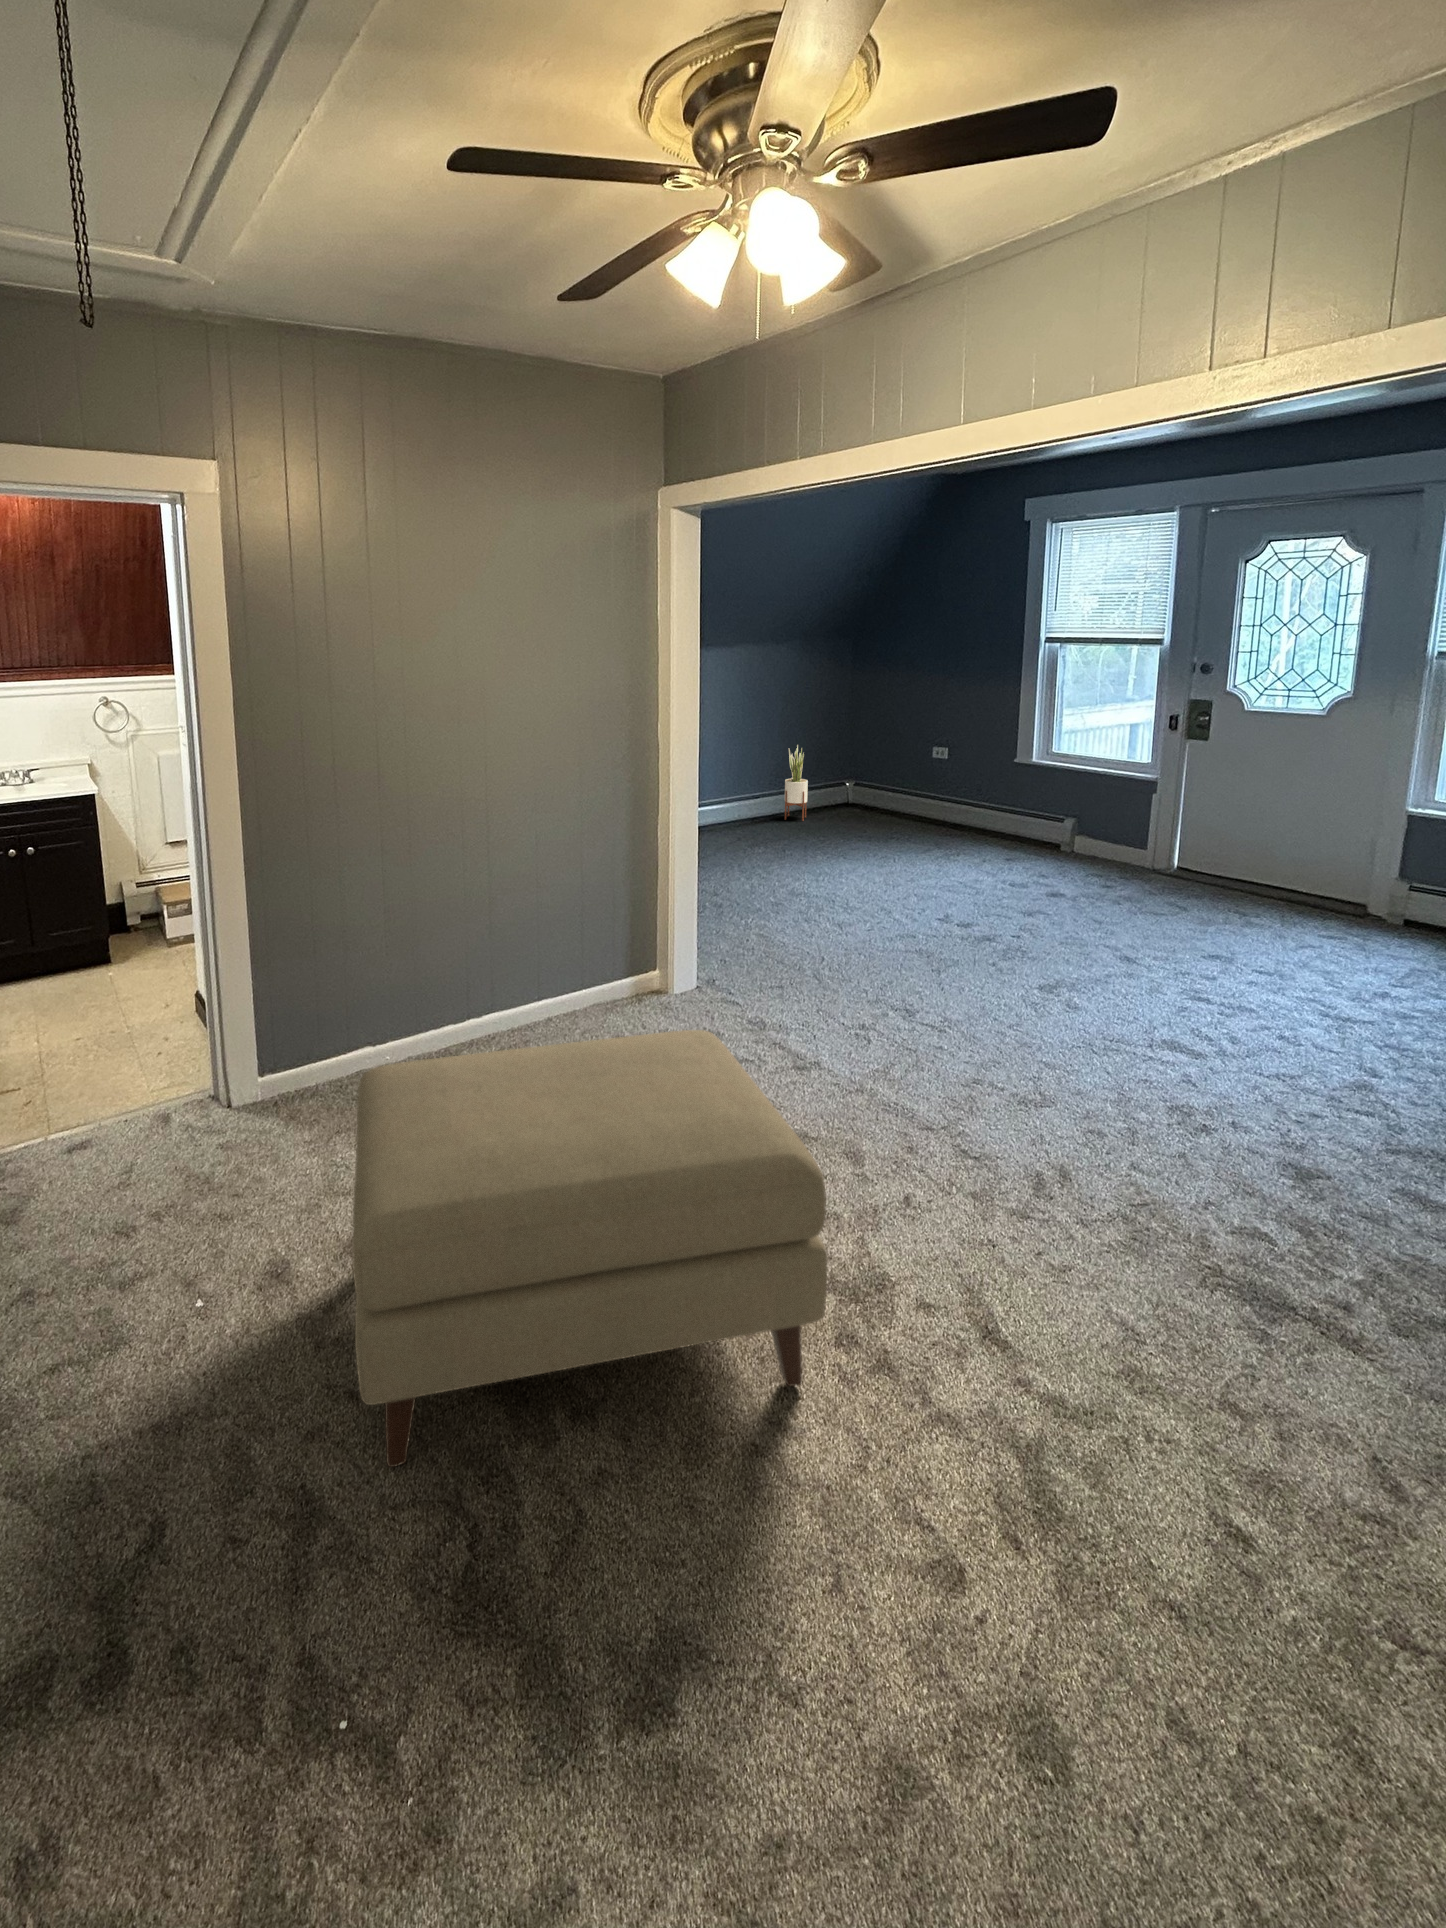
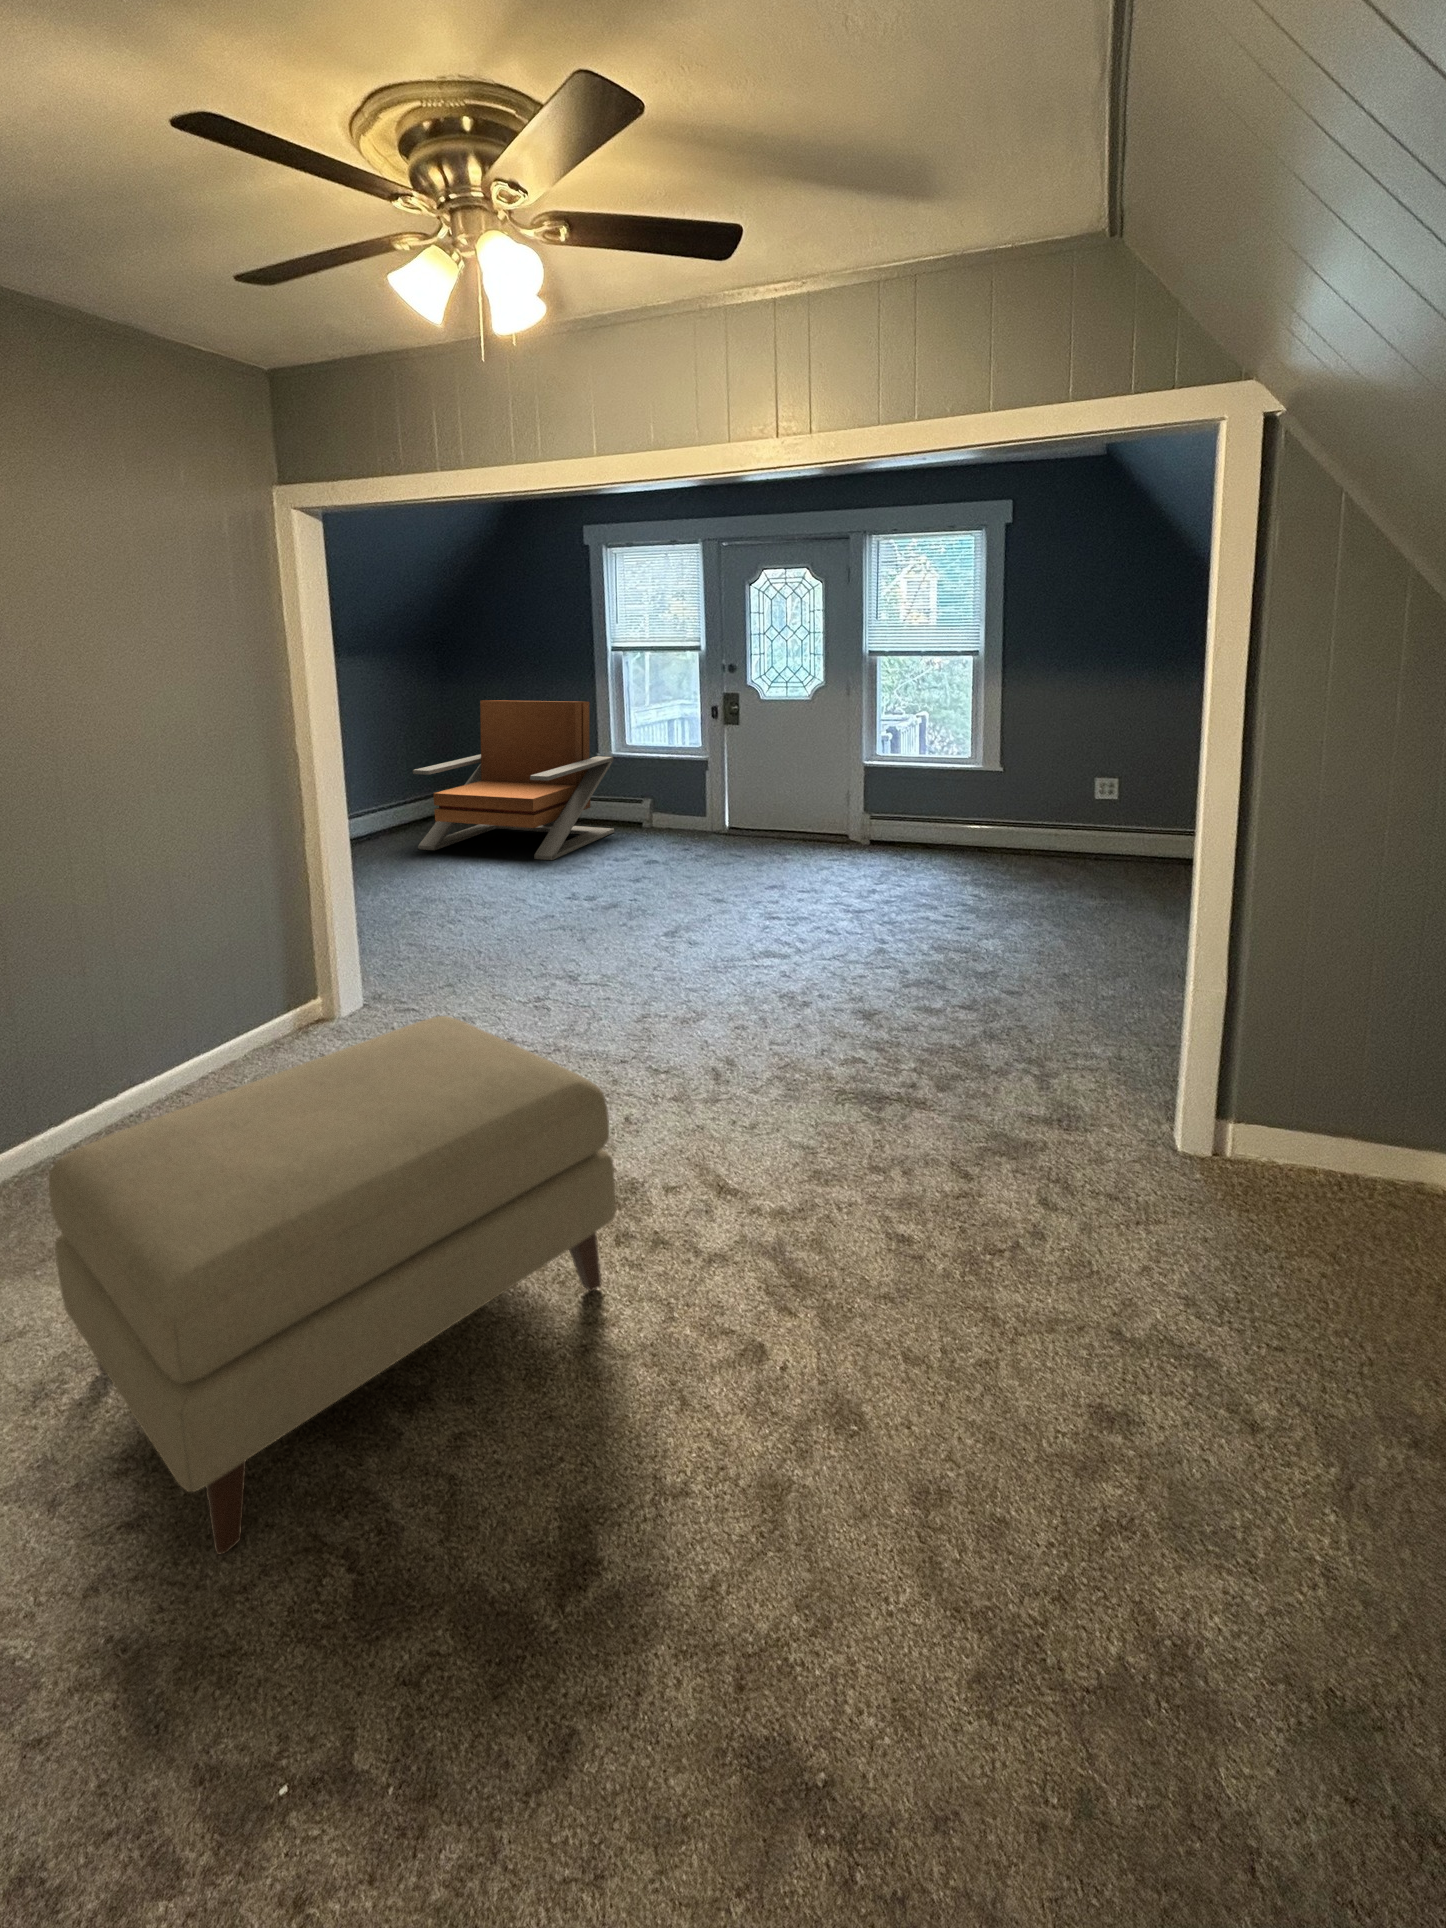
lounge chair: none [810,692,1035,871] -> present [413,700,614,860]
potted plant: present [785,745,808,821] -> none [381,760,407,838]

